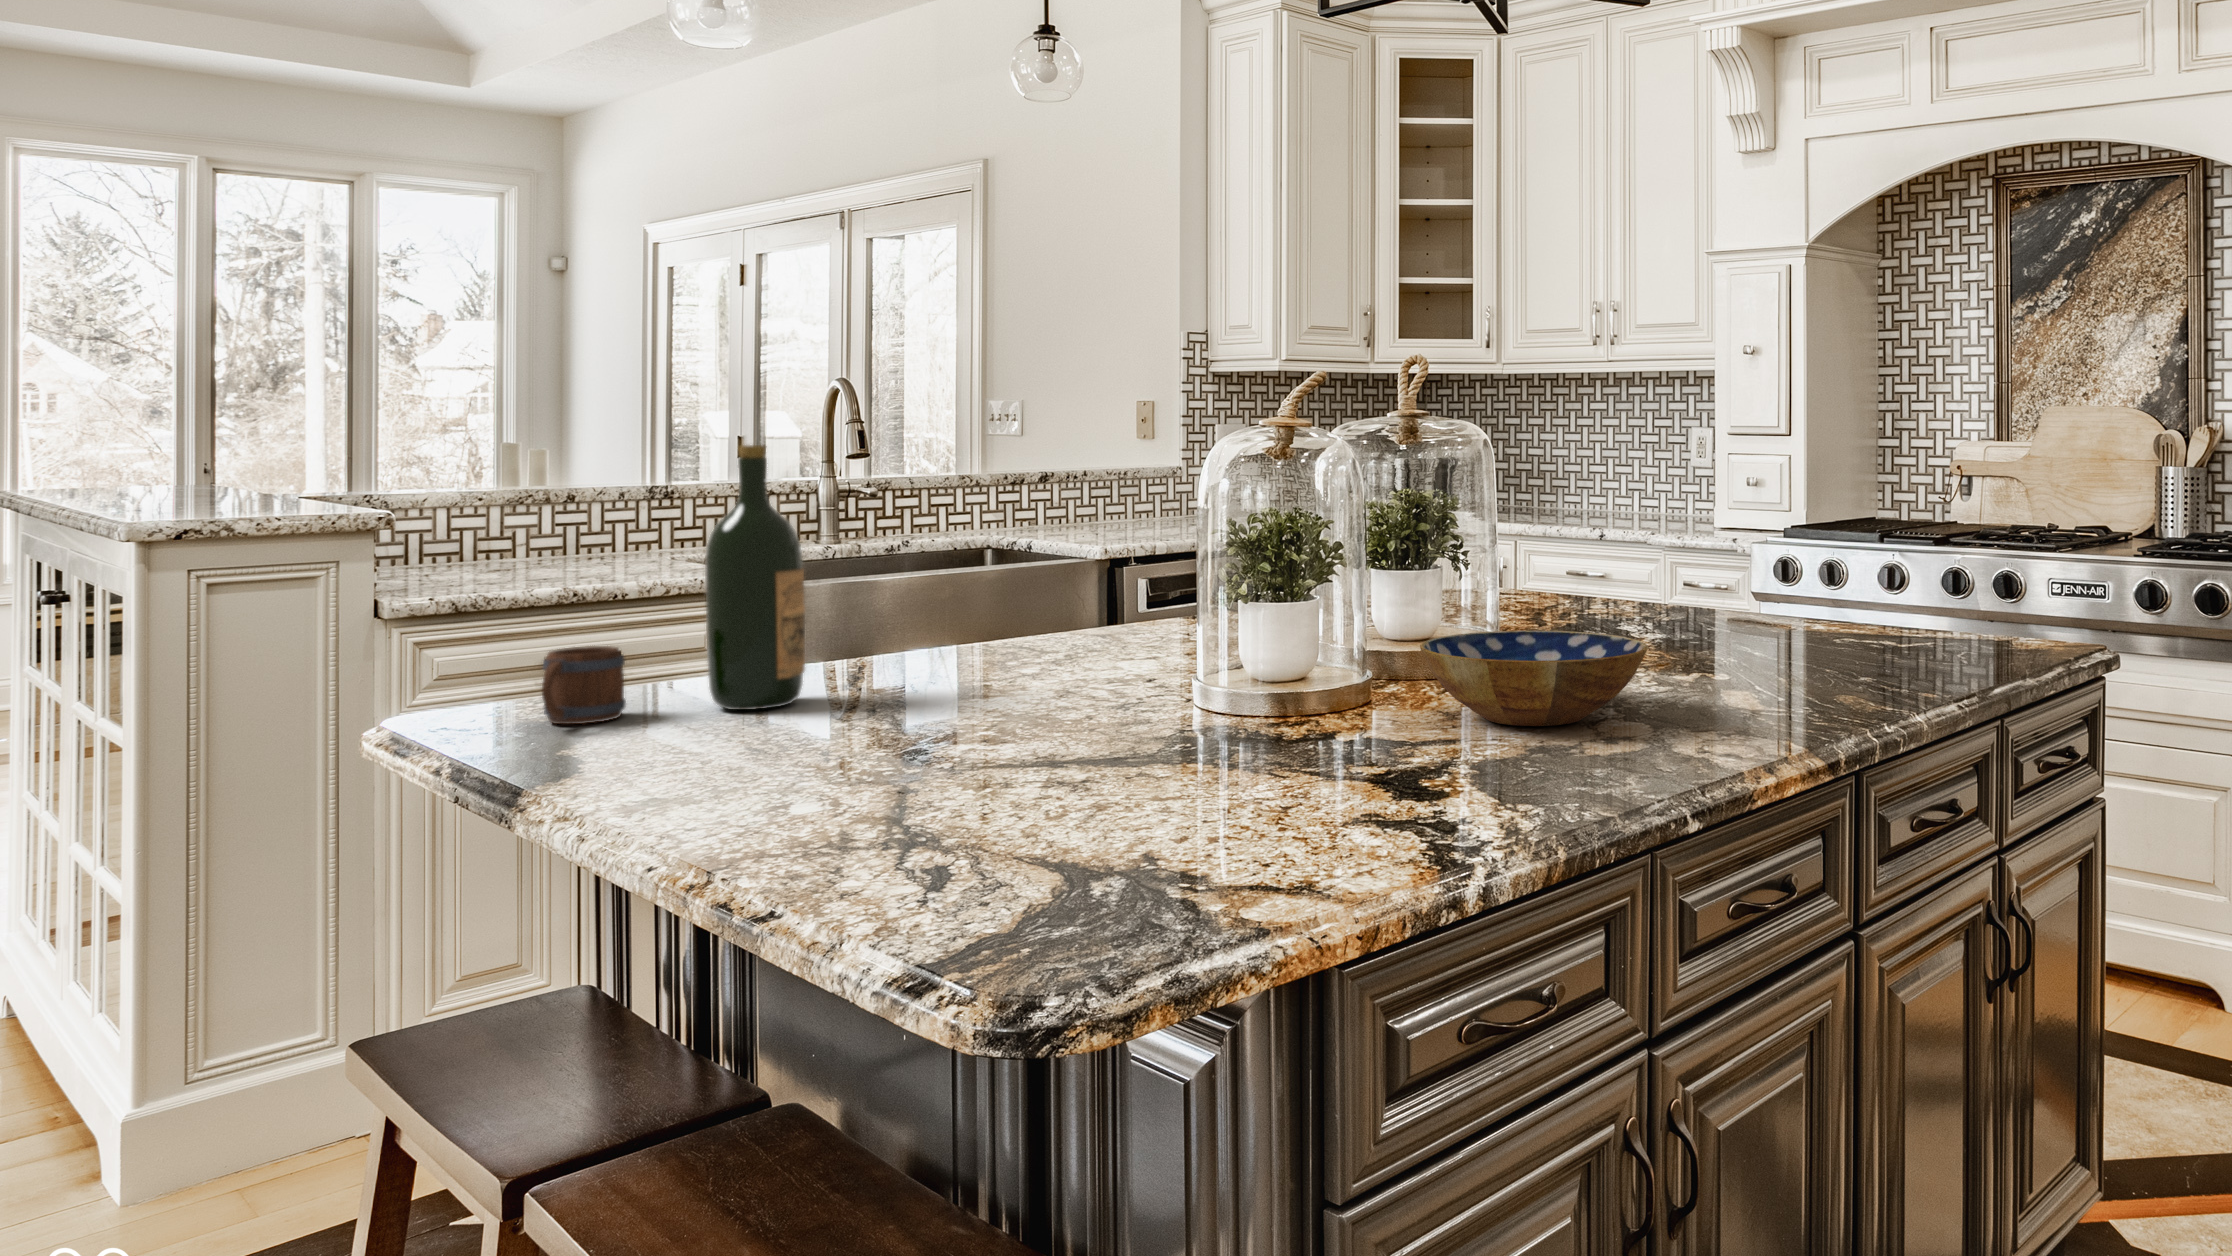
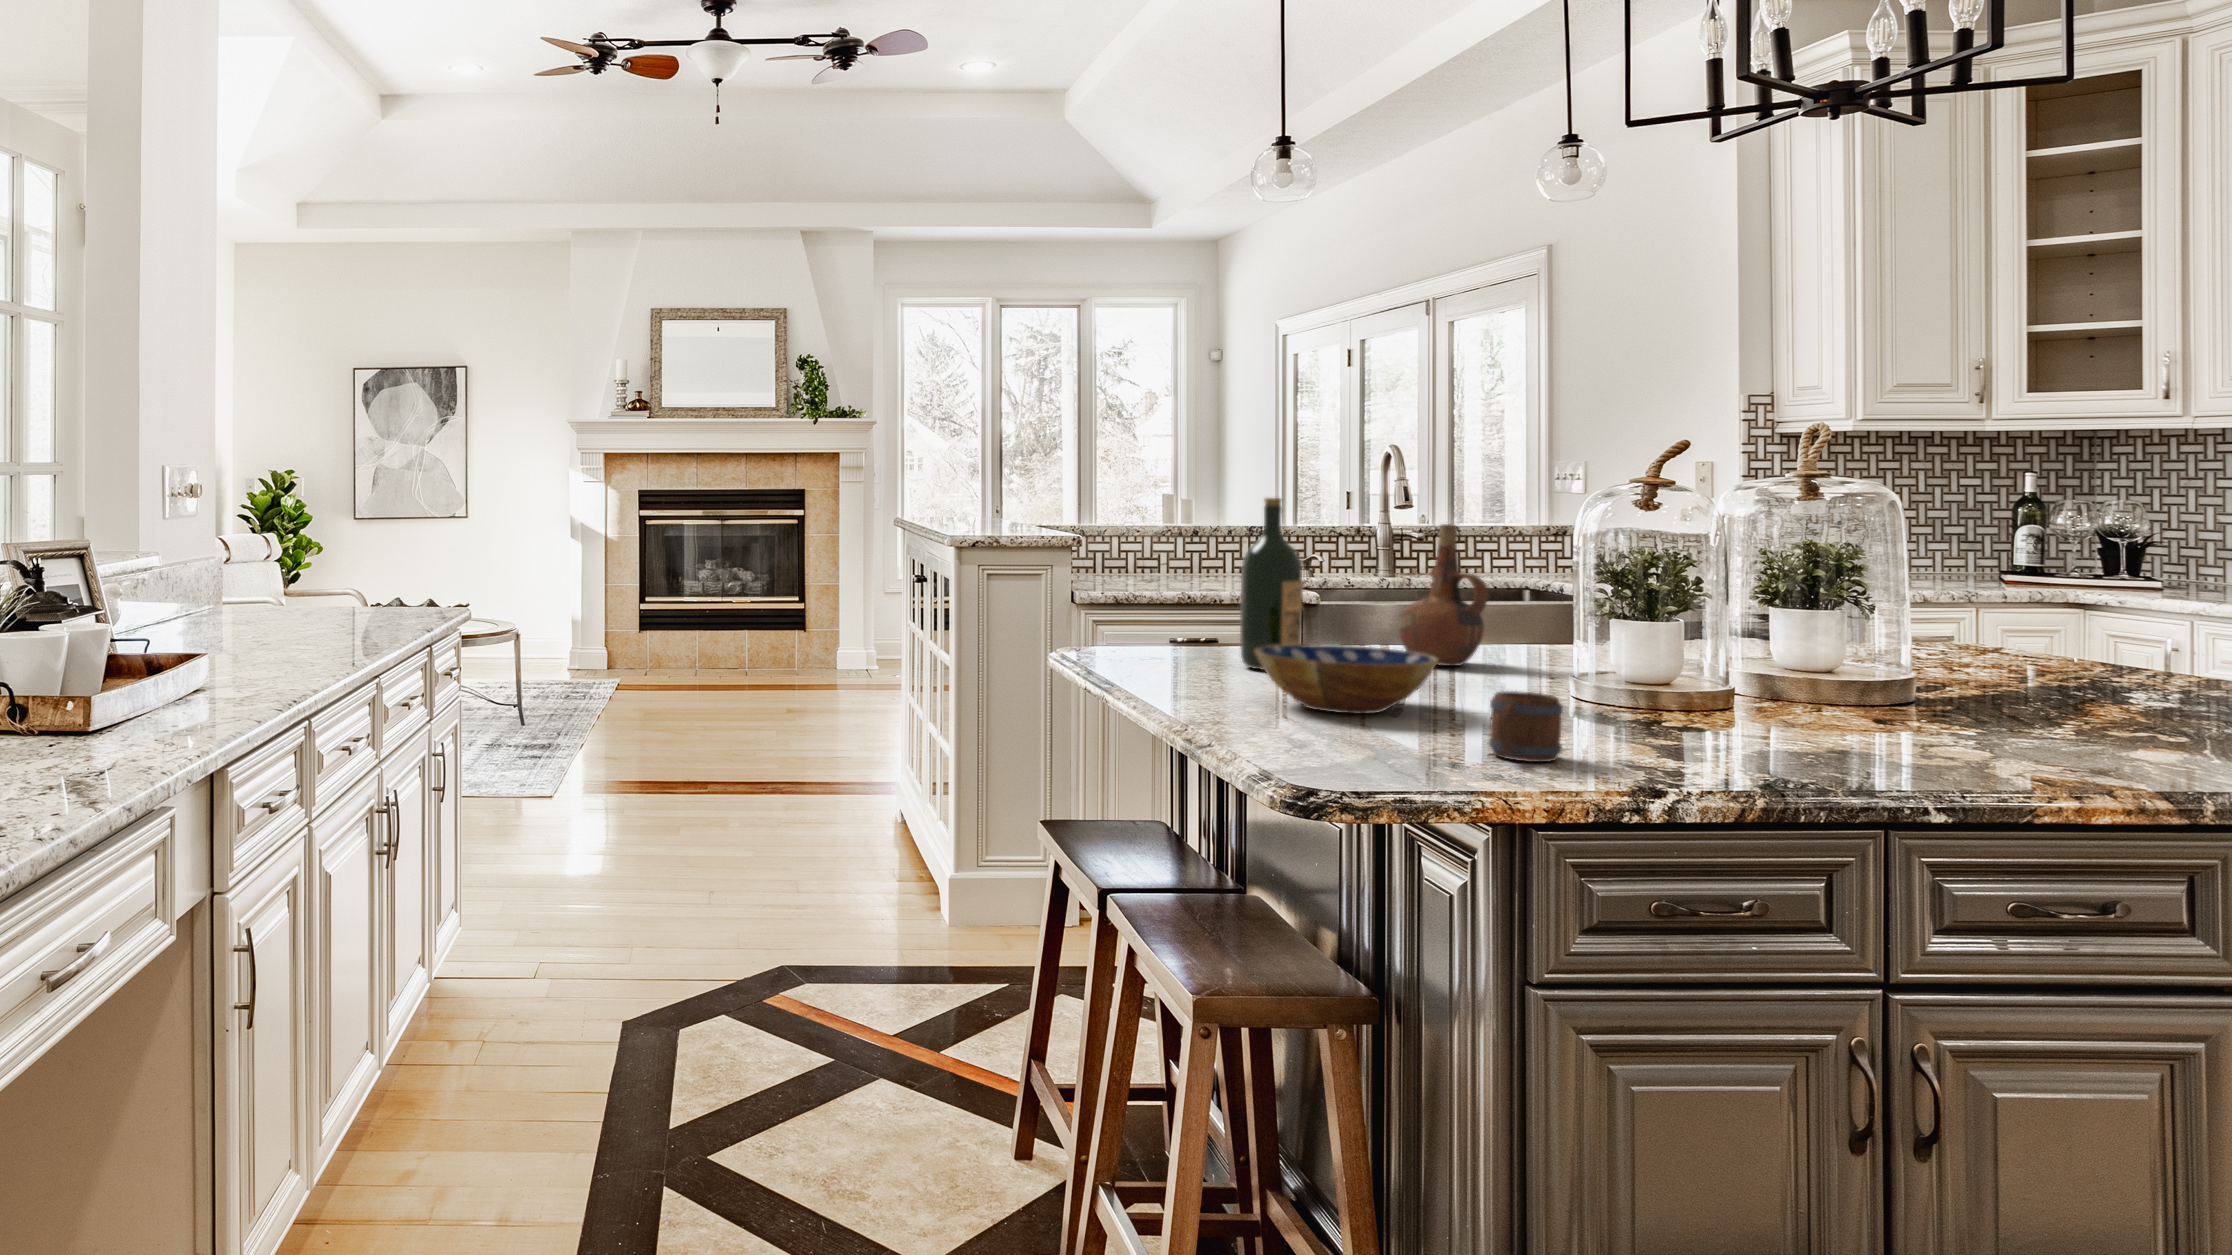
ceramic pitcher: none [930,477,1046,668] -> present [1398,524,1488,666]
bowl: present [1420,630,1648,726] -> present [1255,644,1438,714]
mug: present [542,646,626,724] -> present [1489,691,1563,762]

